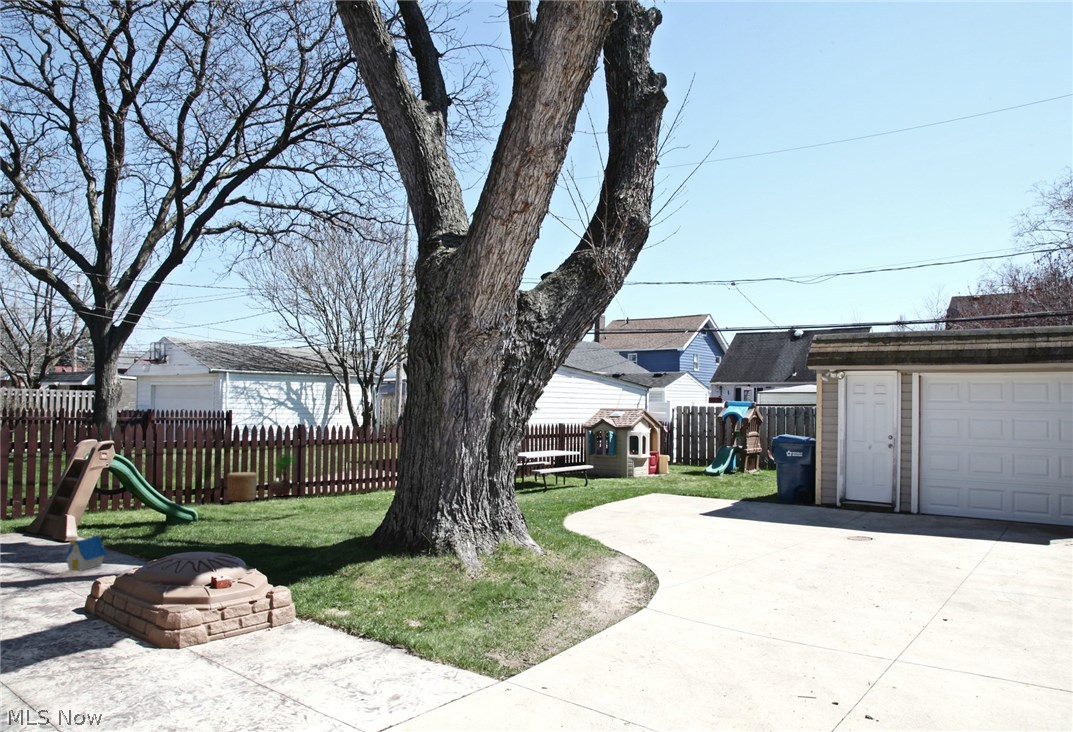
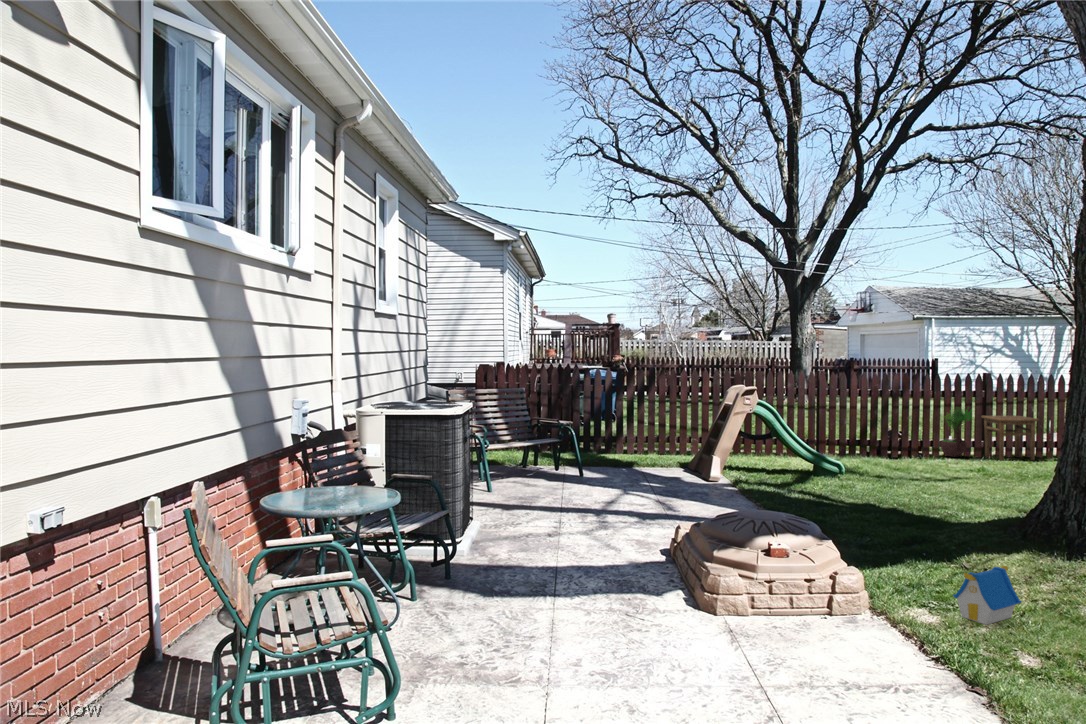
side table: none [301,457,343,496] -> present [982,416,1038,461]
woven basket: present [227,472,257,501] -> none [889,427,923,459]
toy house: present [64,535,107,570] -> present [953,566,1022,625]

